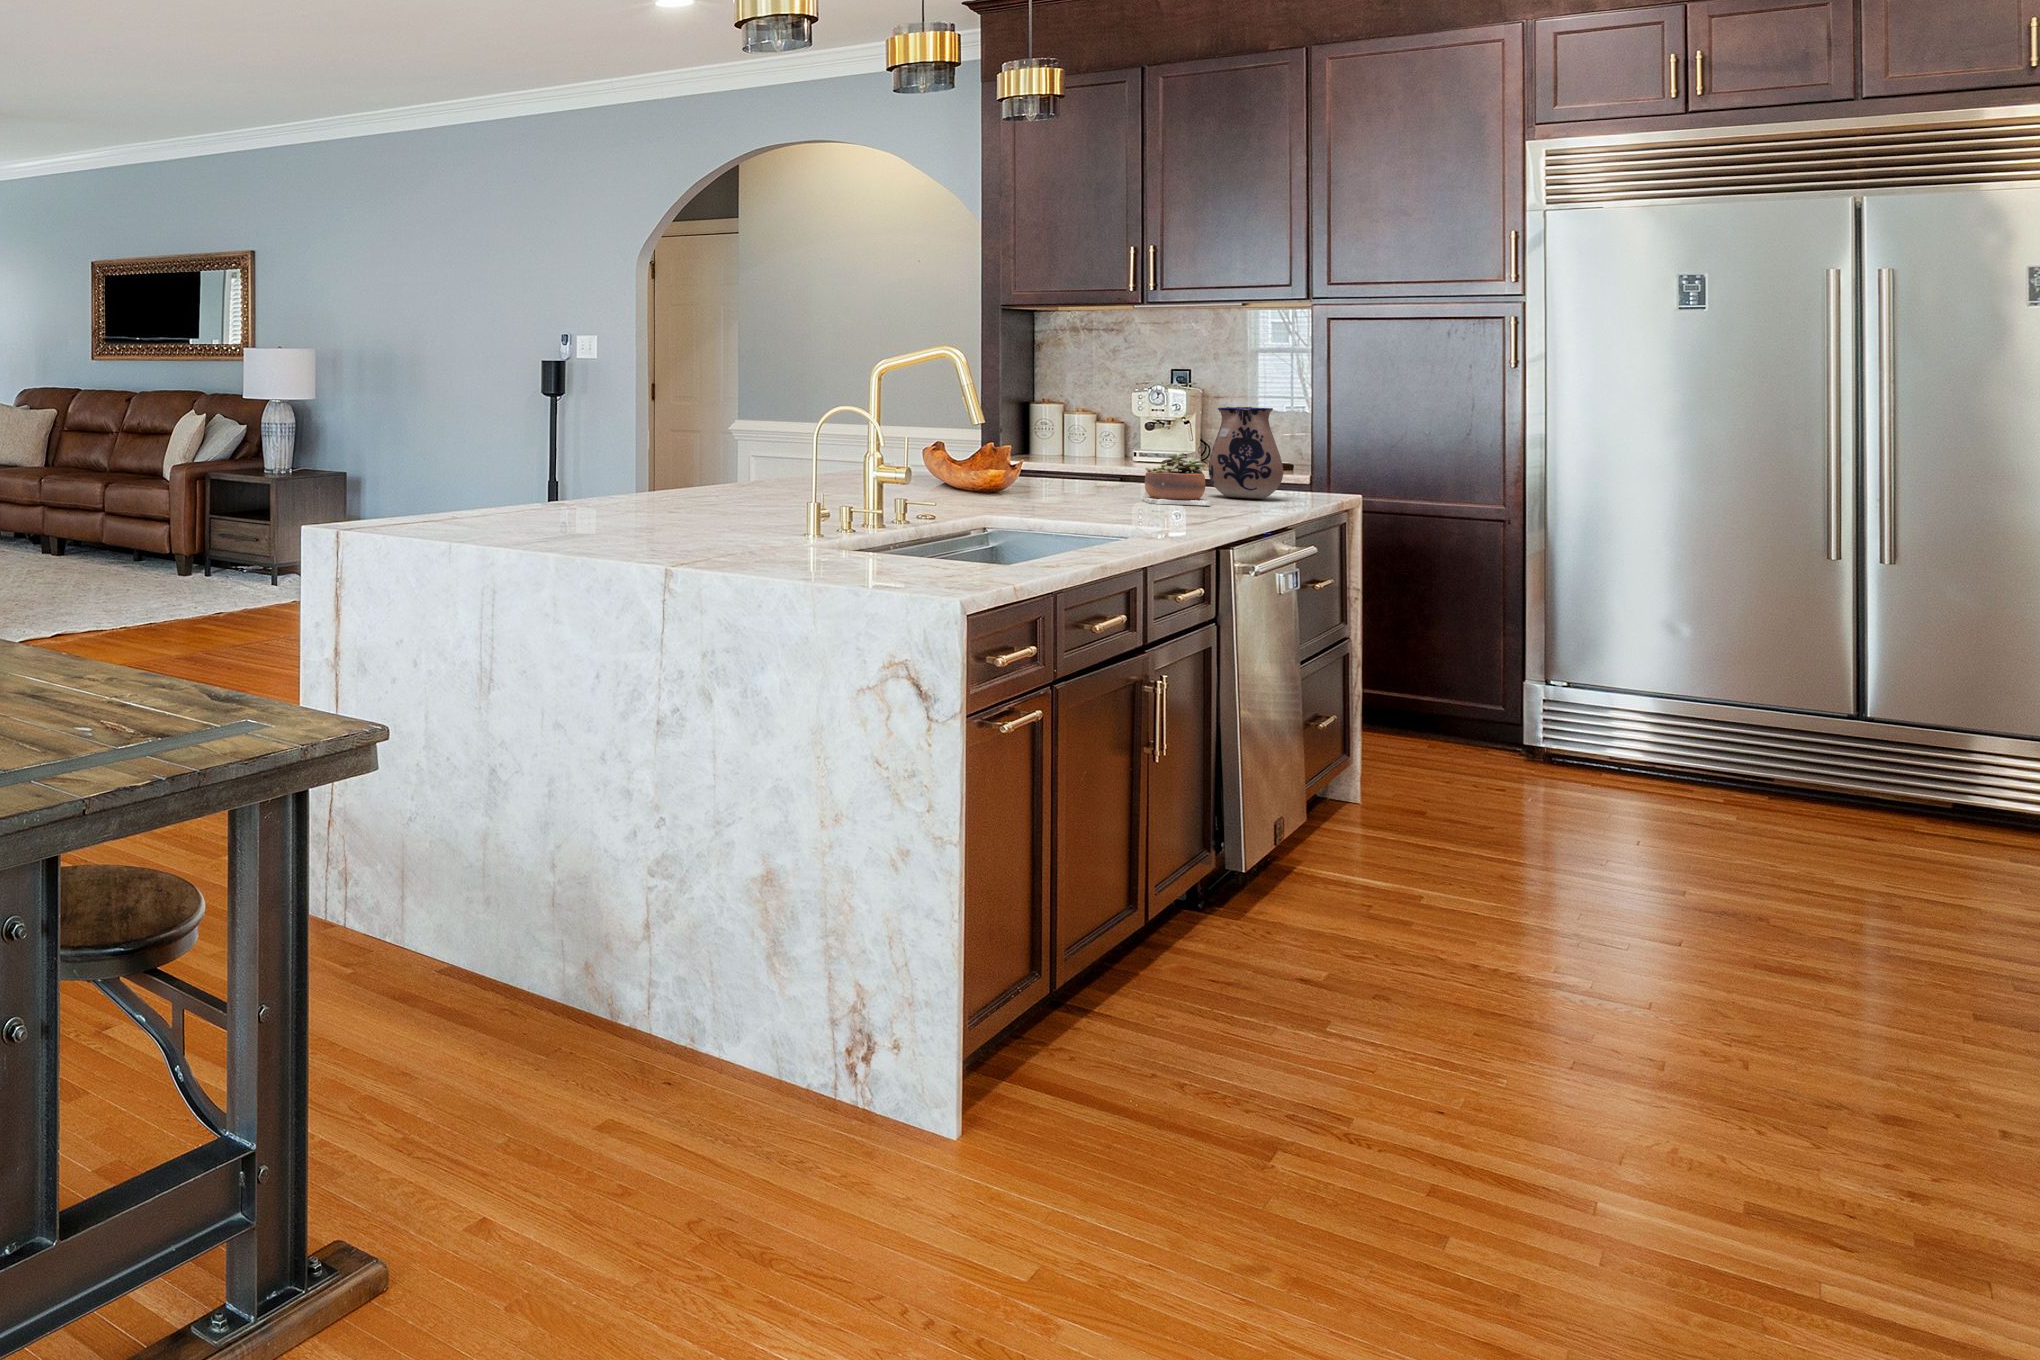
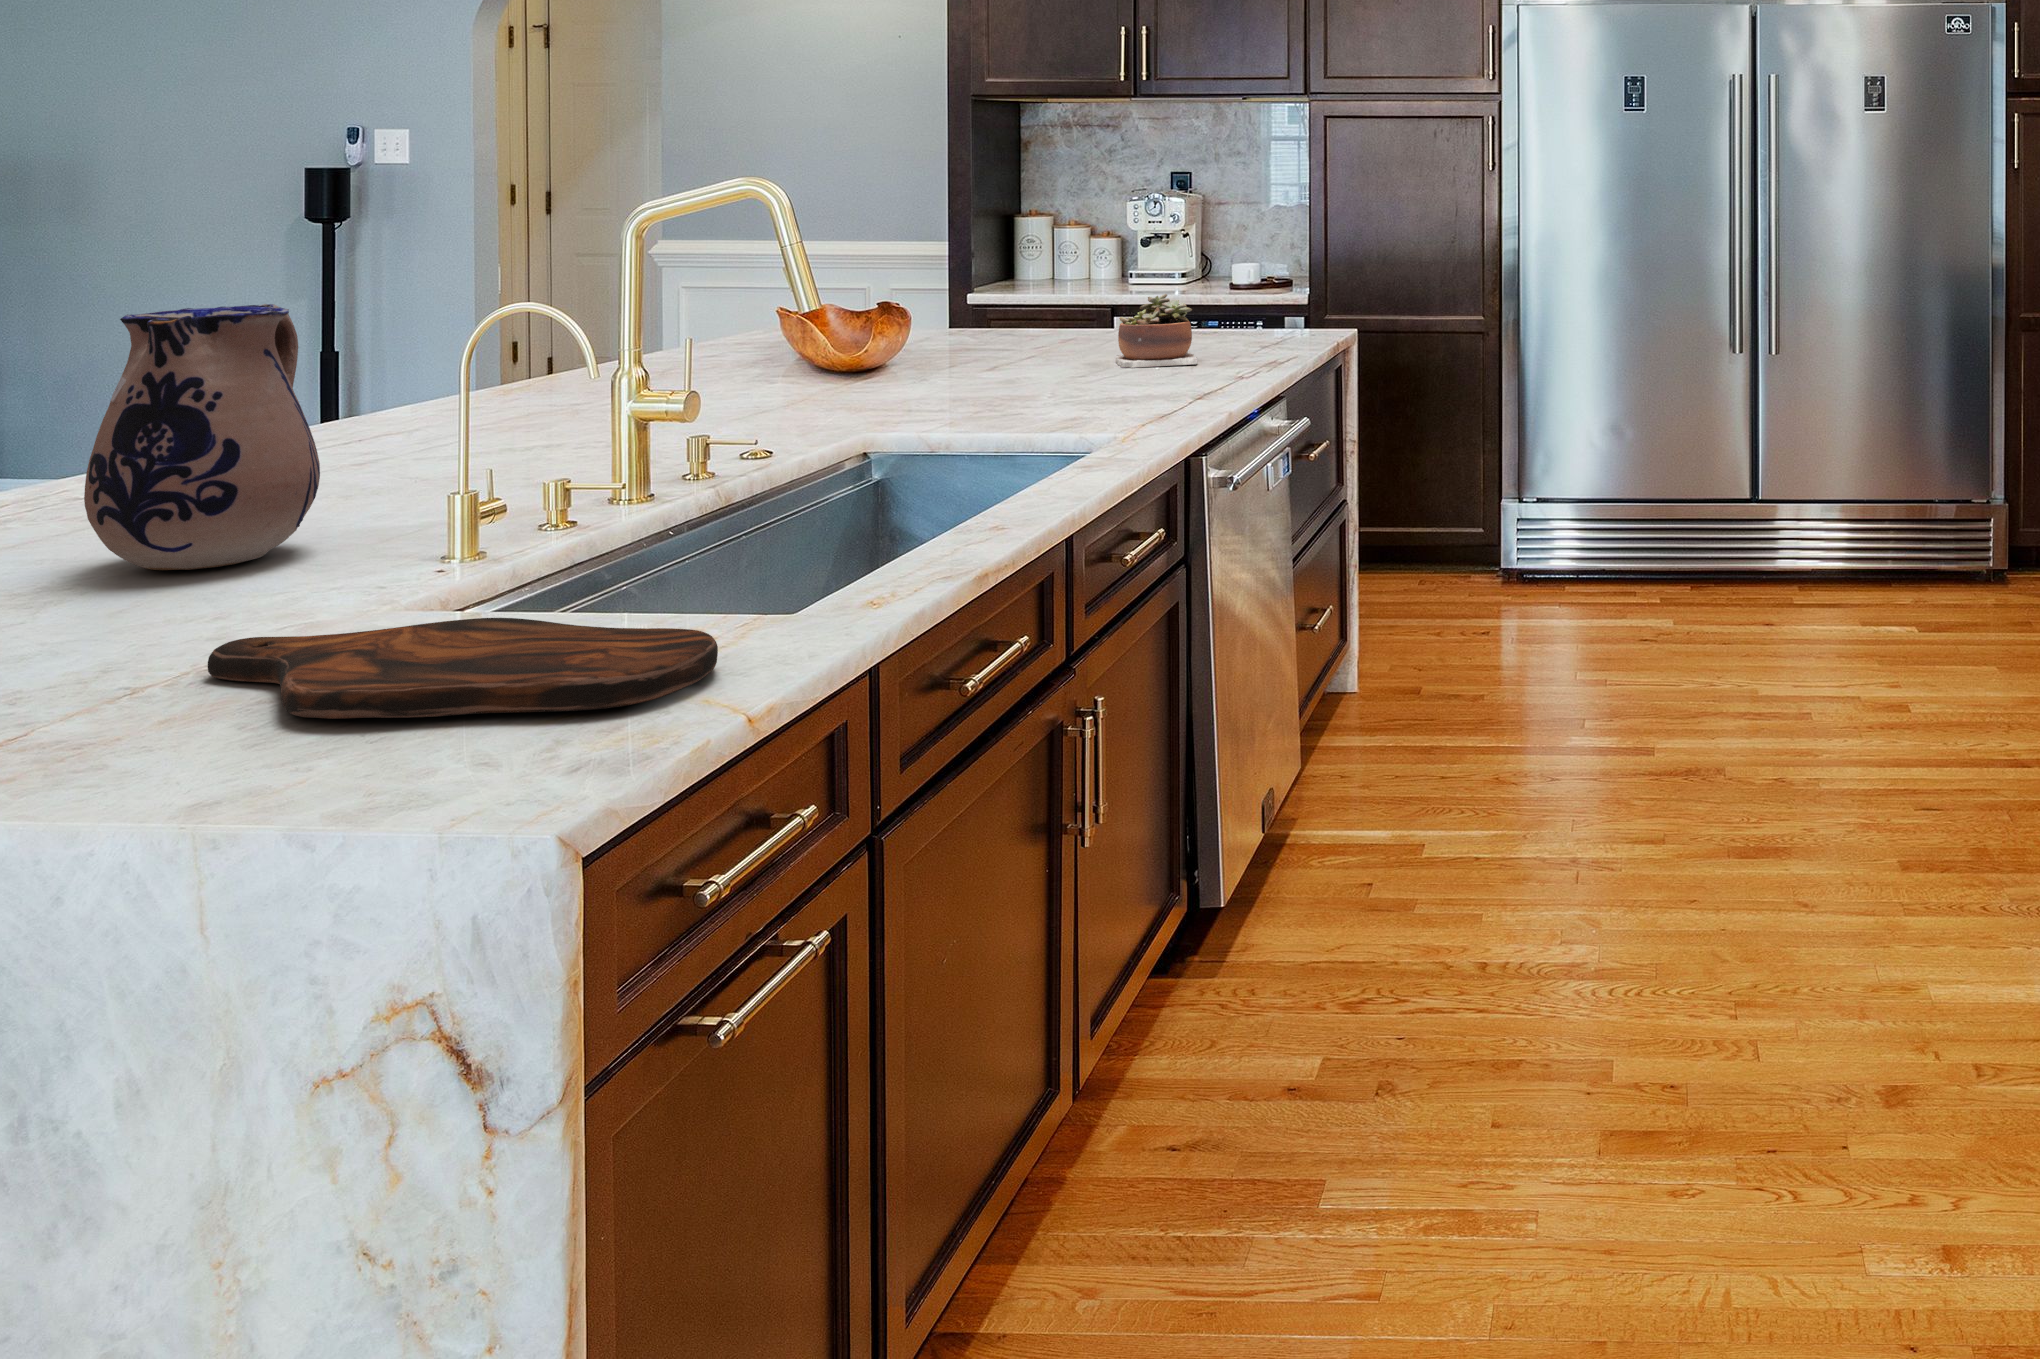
ceramic pitcher: present [1209,407,1283,499] -> present [84,304,320,570]
cutting board: none [769,543,987,580] -> present [208,618,718,719]

